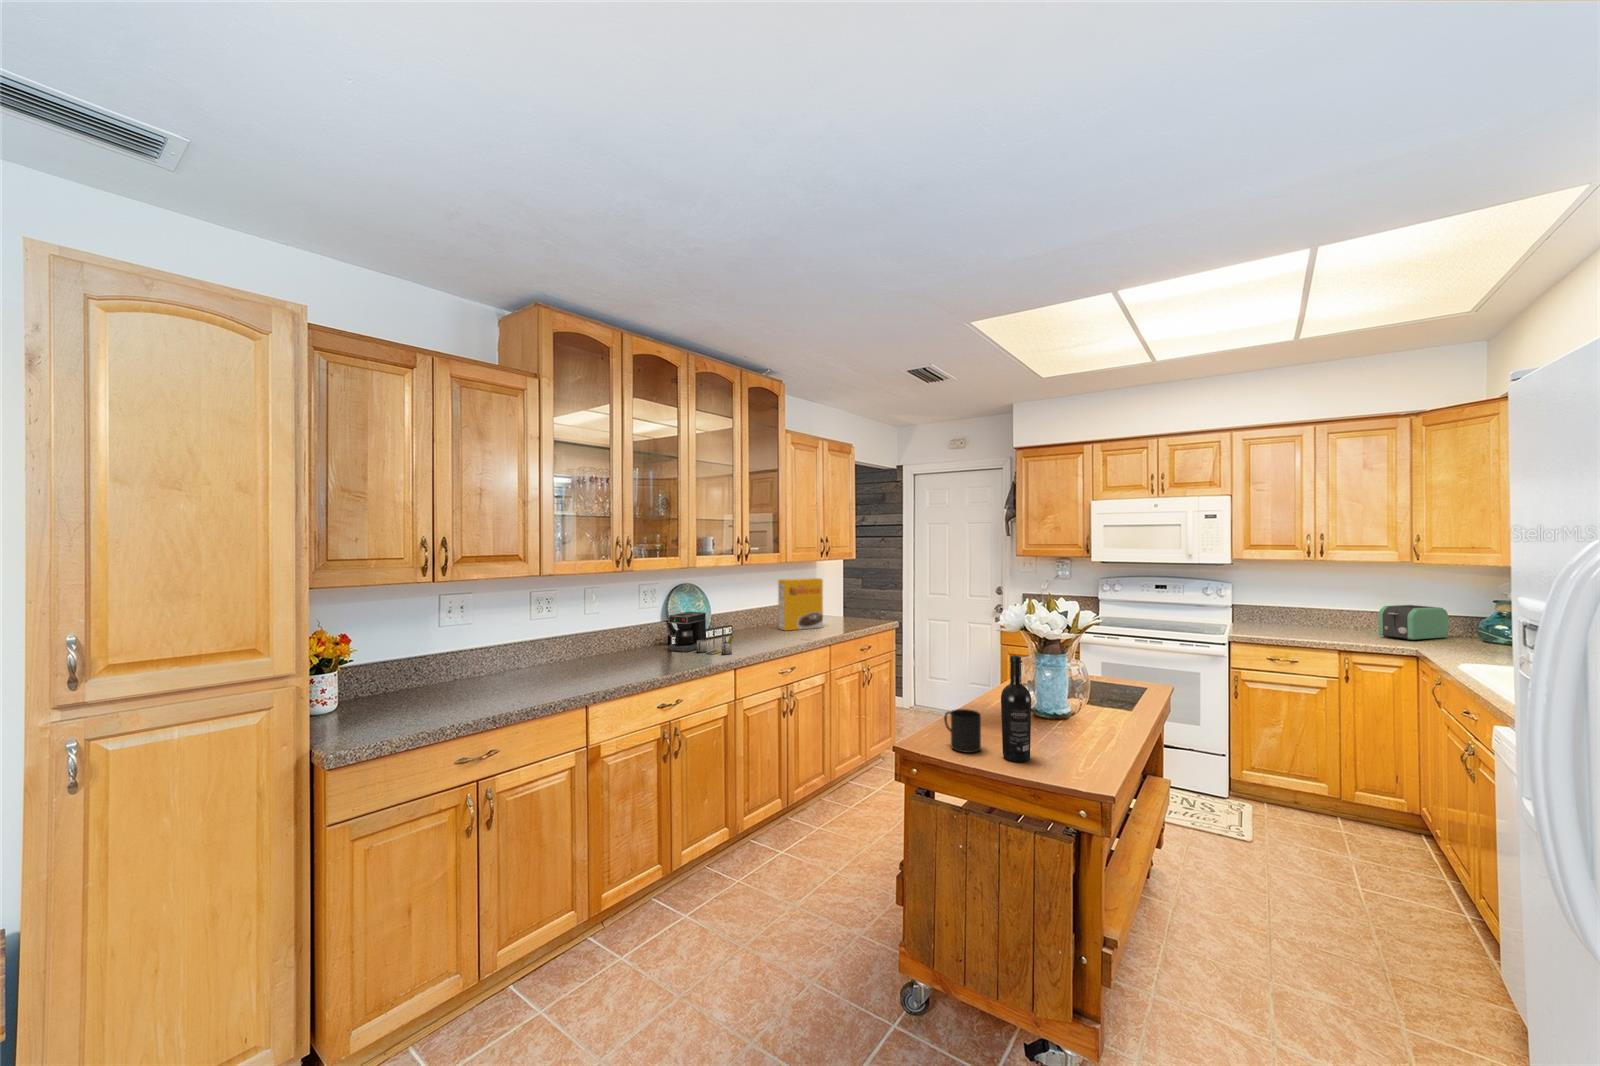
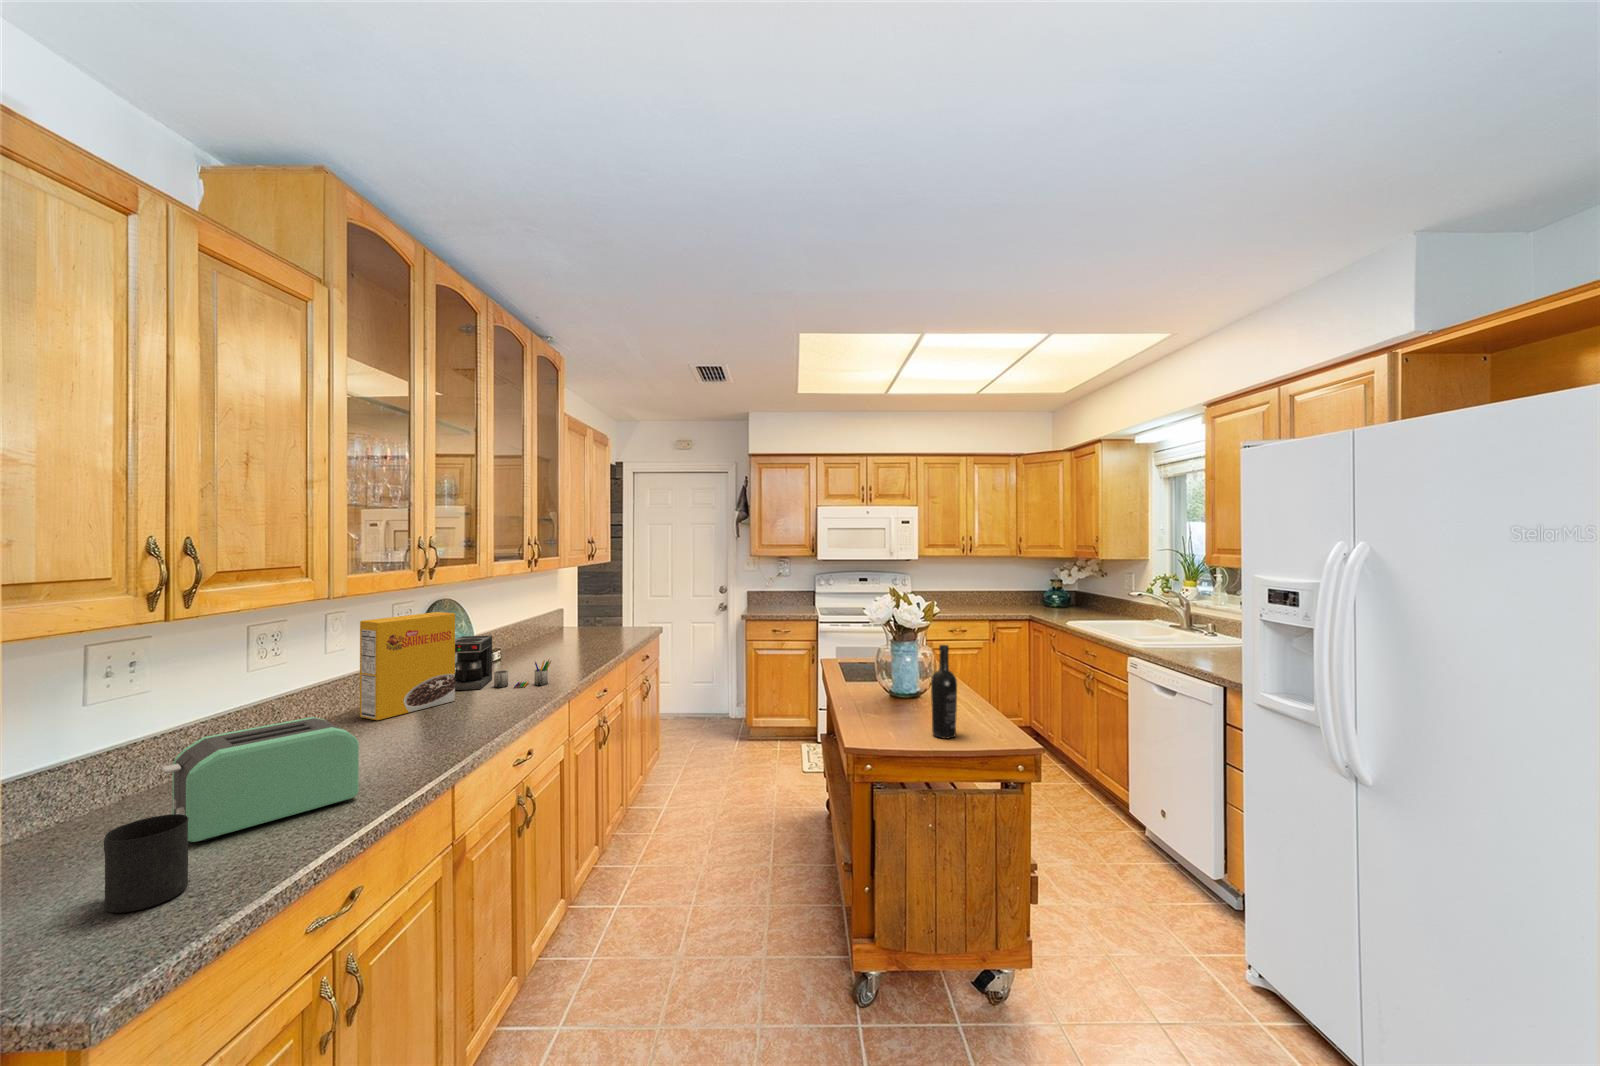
cereal box: present [778,578,823,631] -> present [360,612,455,720]
toaster: present [1378,605,1448,640] -> present [161,717,359,842]
mug: present [944,709,981,753] -> present [104,814,189,913]

